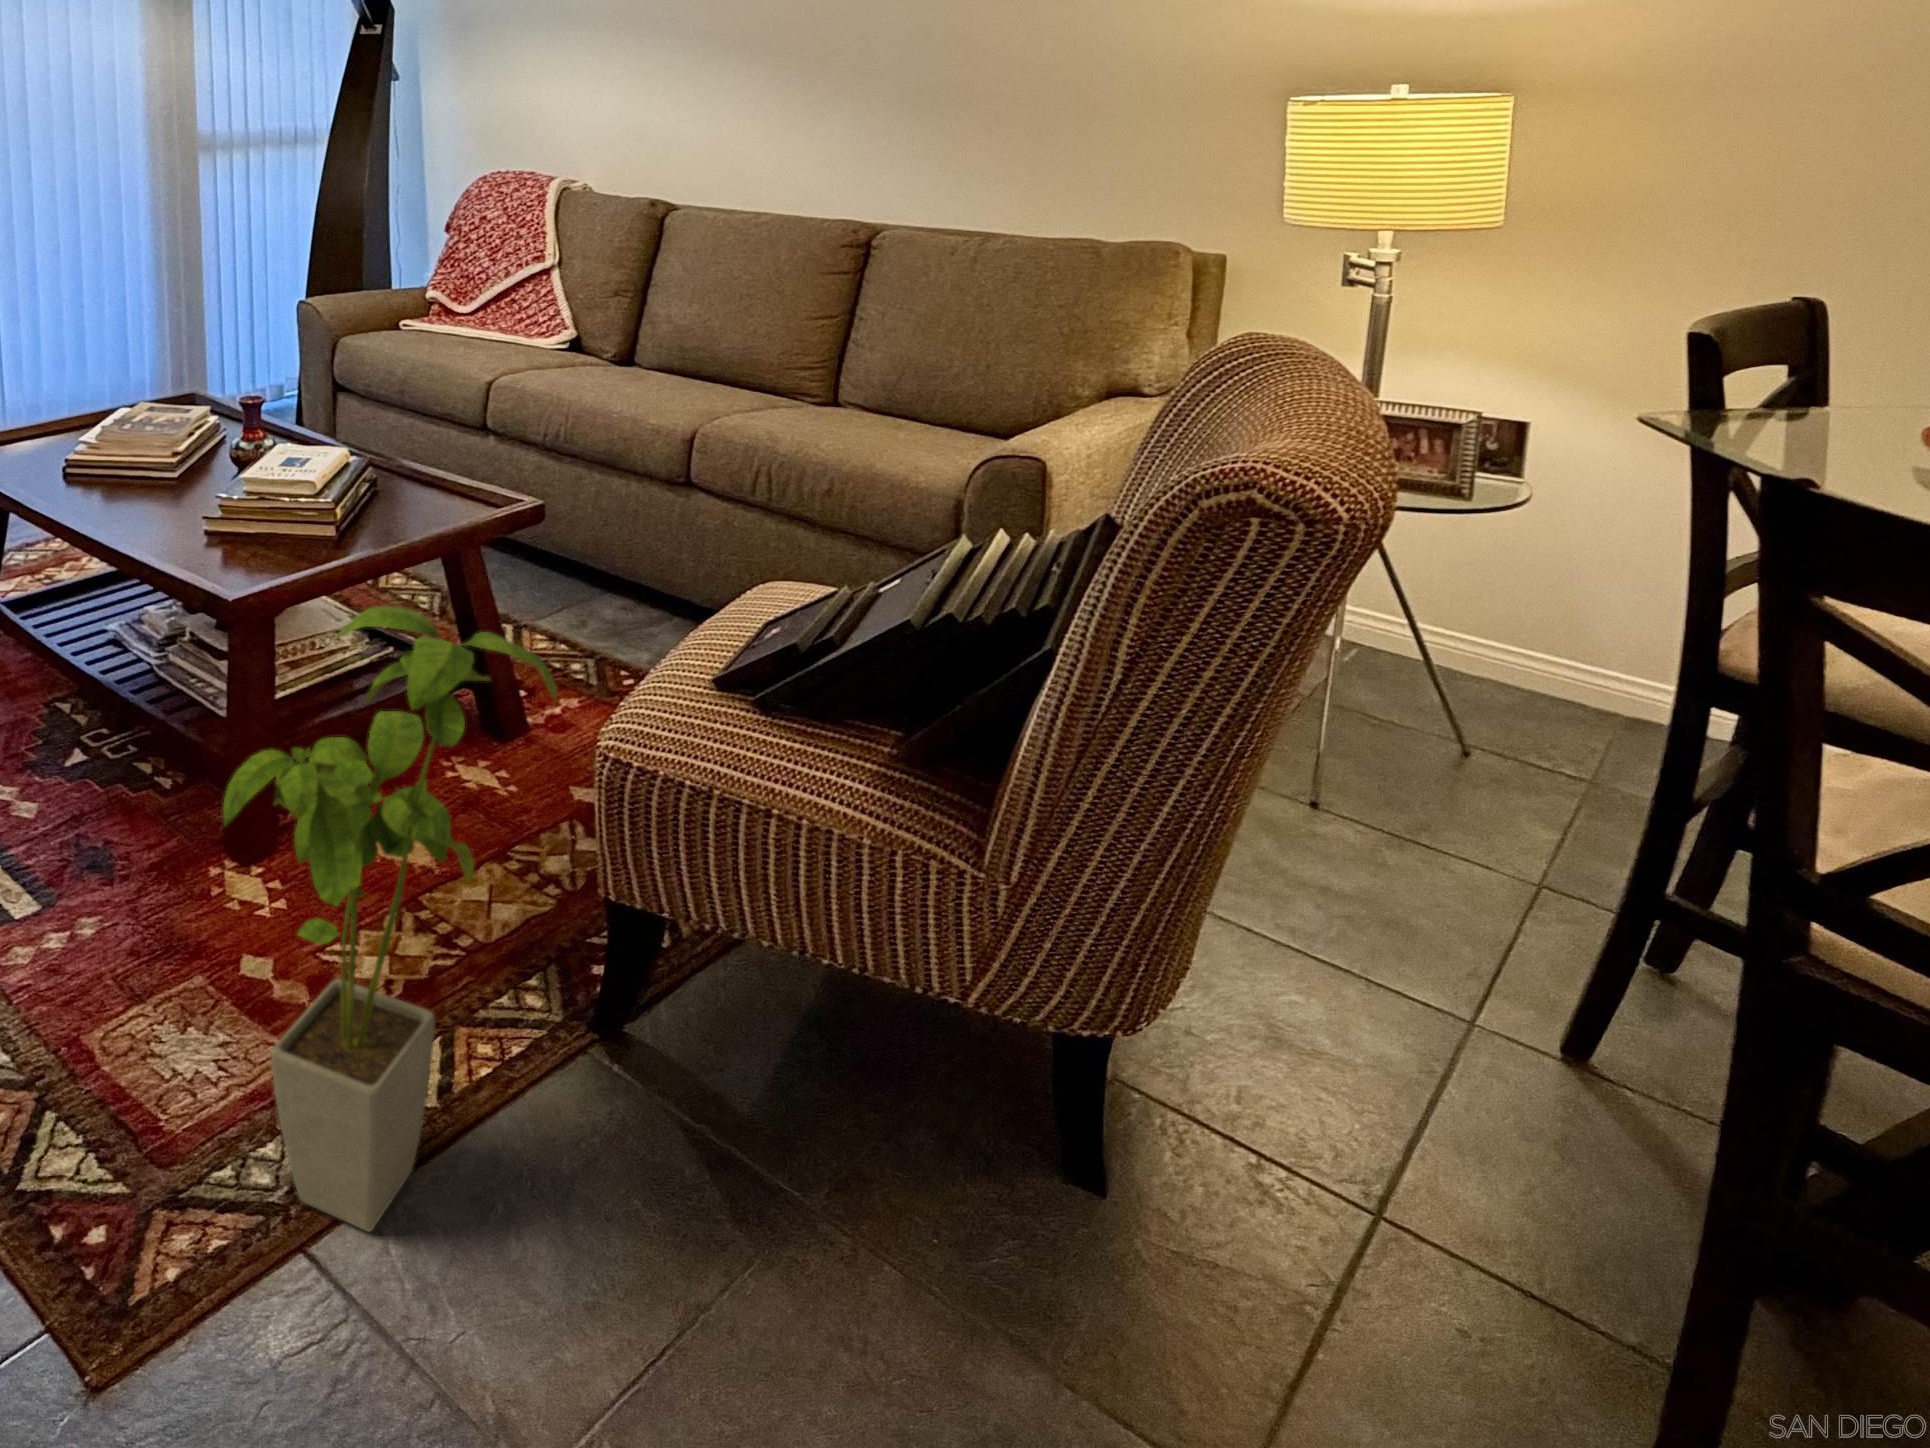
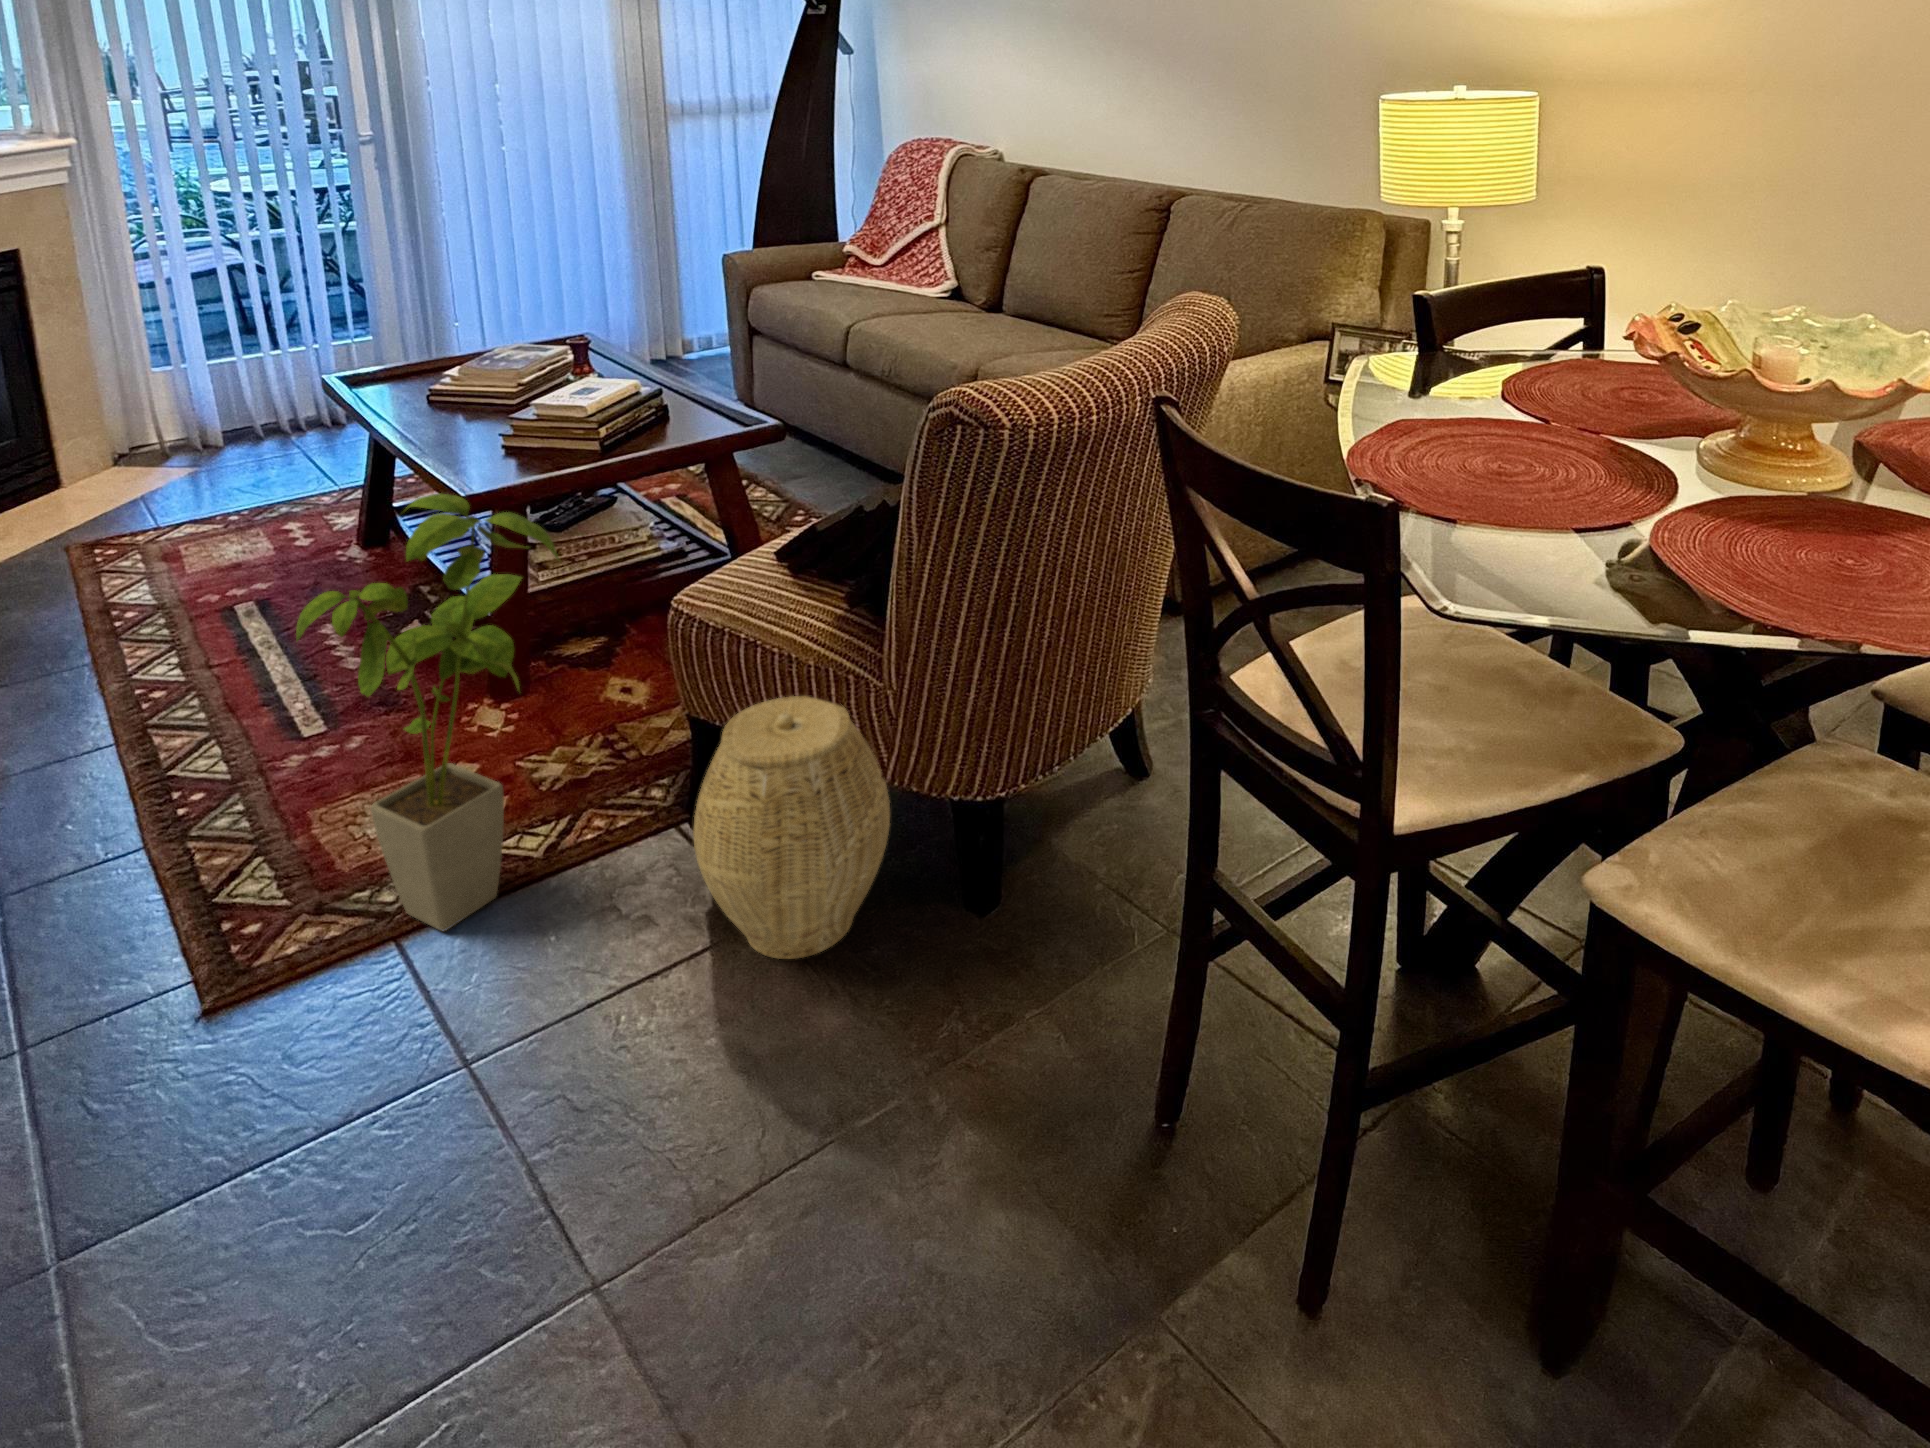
woven basket: none [732,883,1010,1272] -> present [693,696,890,959]

